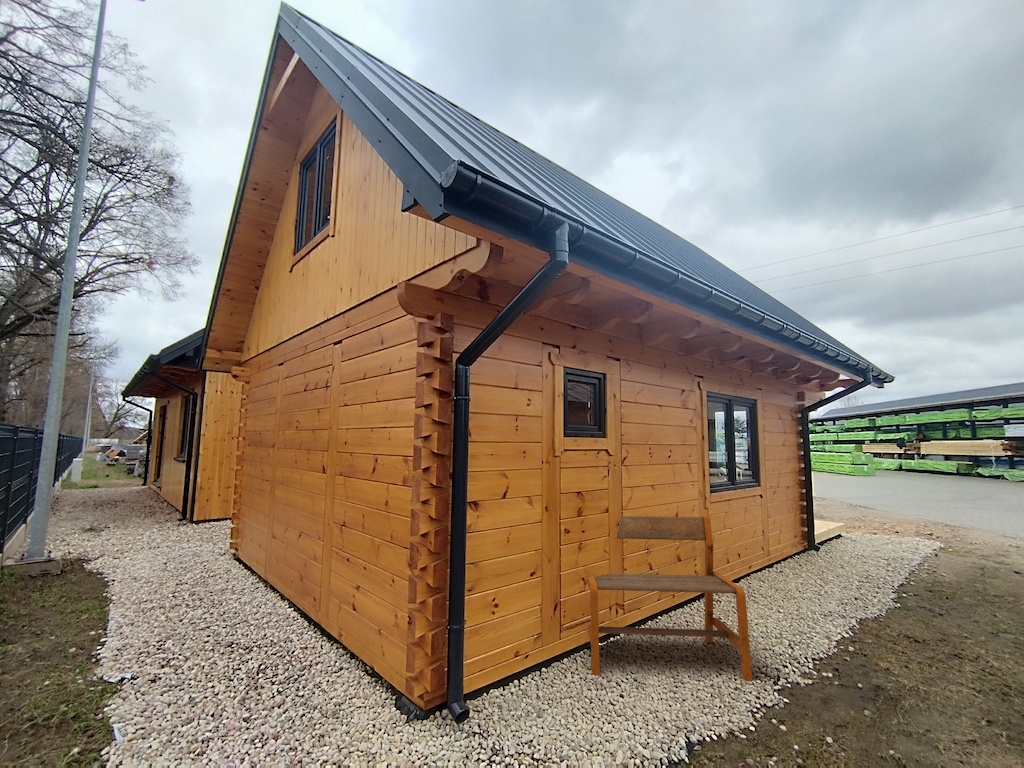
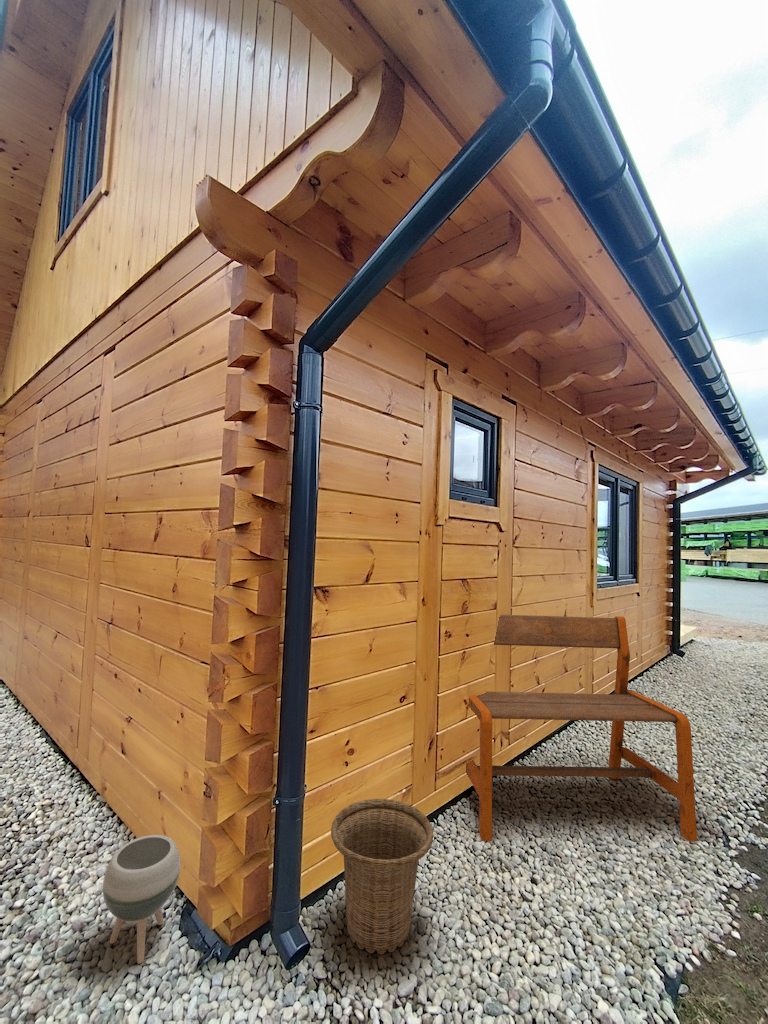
basket: none [482,636,545,724] -> present [331,799,433,954]
planter: none [353,652,395,720] -> present [103,835,180,964]

